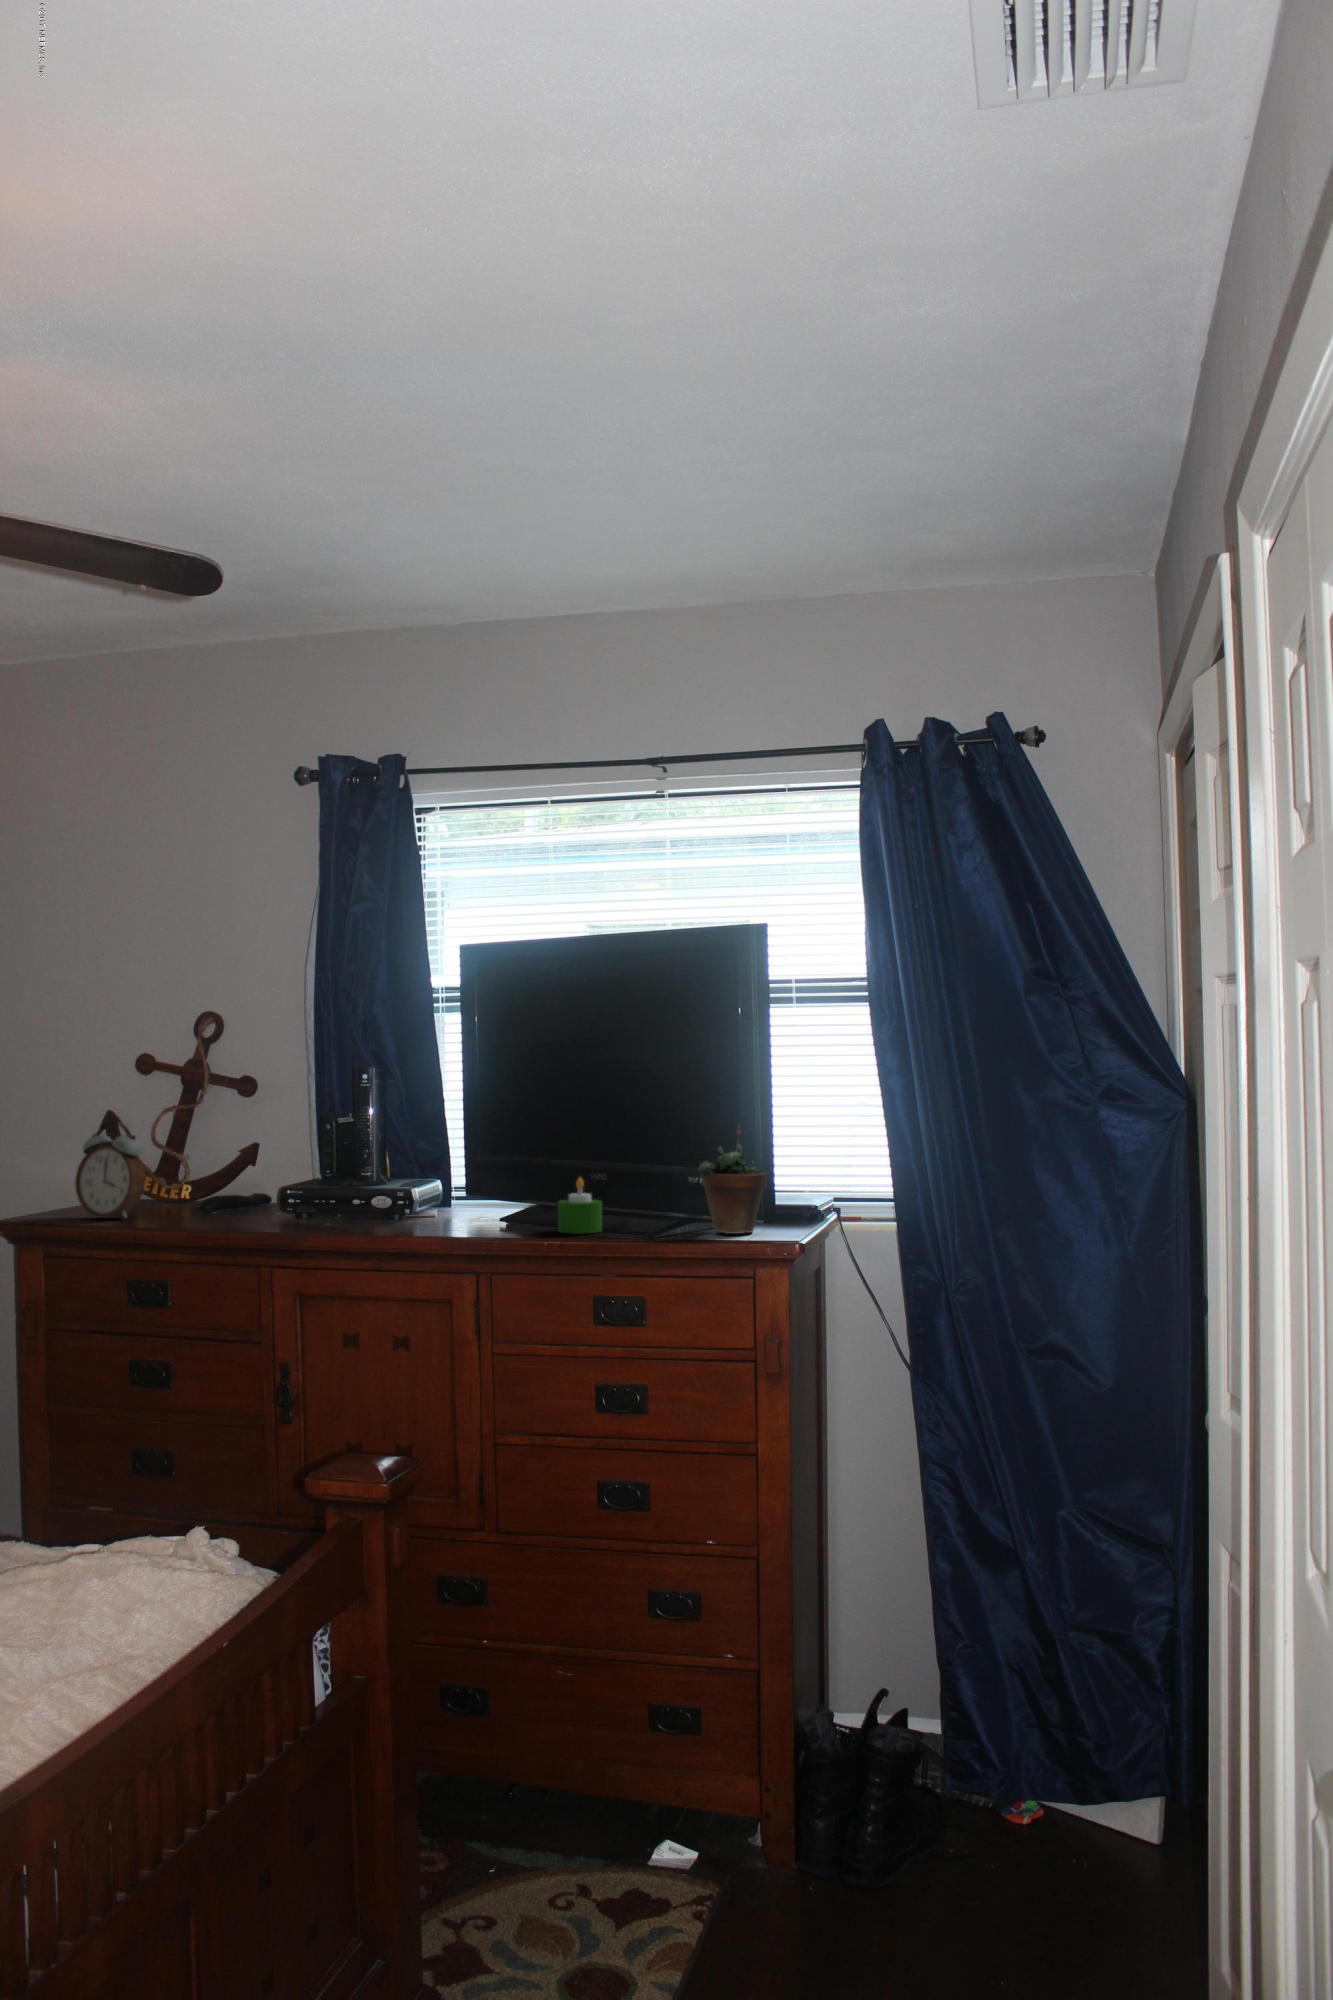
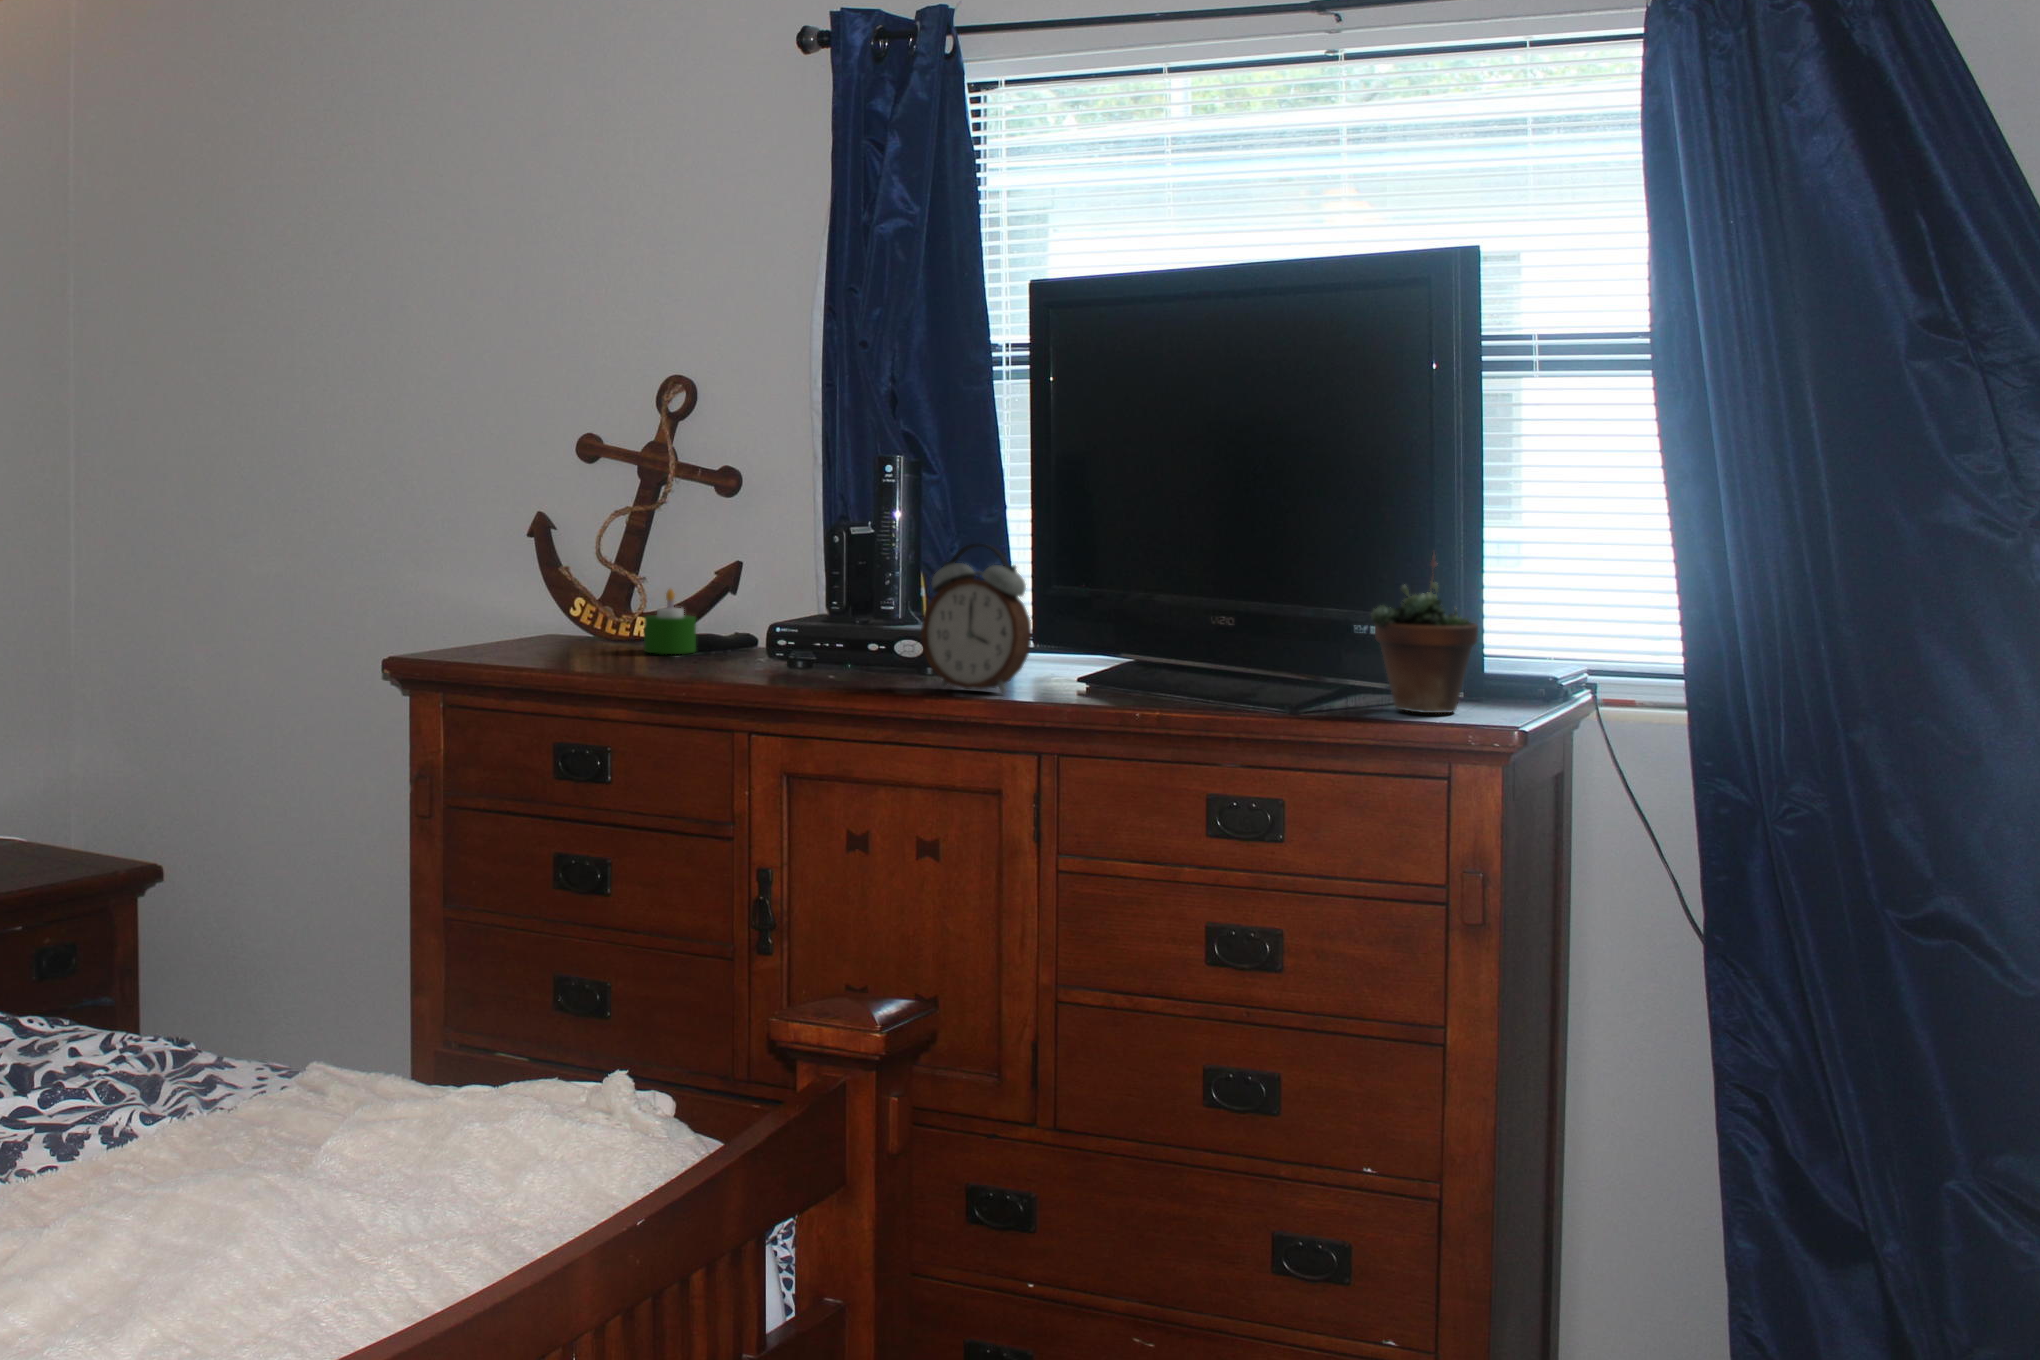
alarm clock: present [75,1122,145,1218] -> present [921,543,1032,692]
candle: present [558,1178,602,1234] -> present [644,589,696,654]

